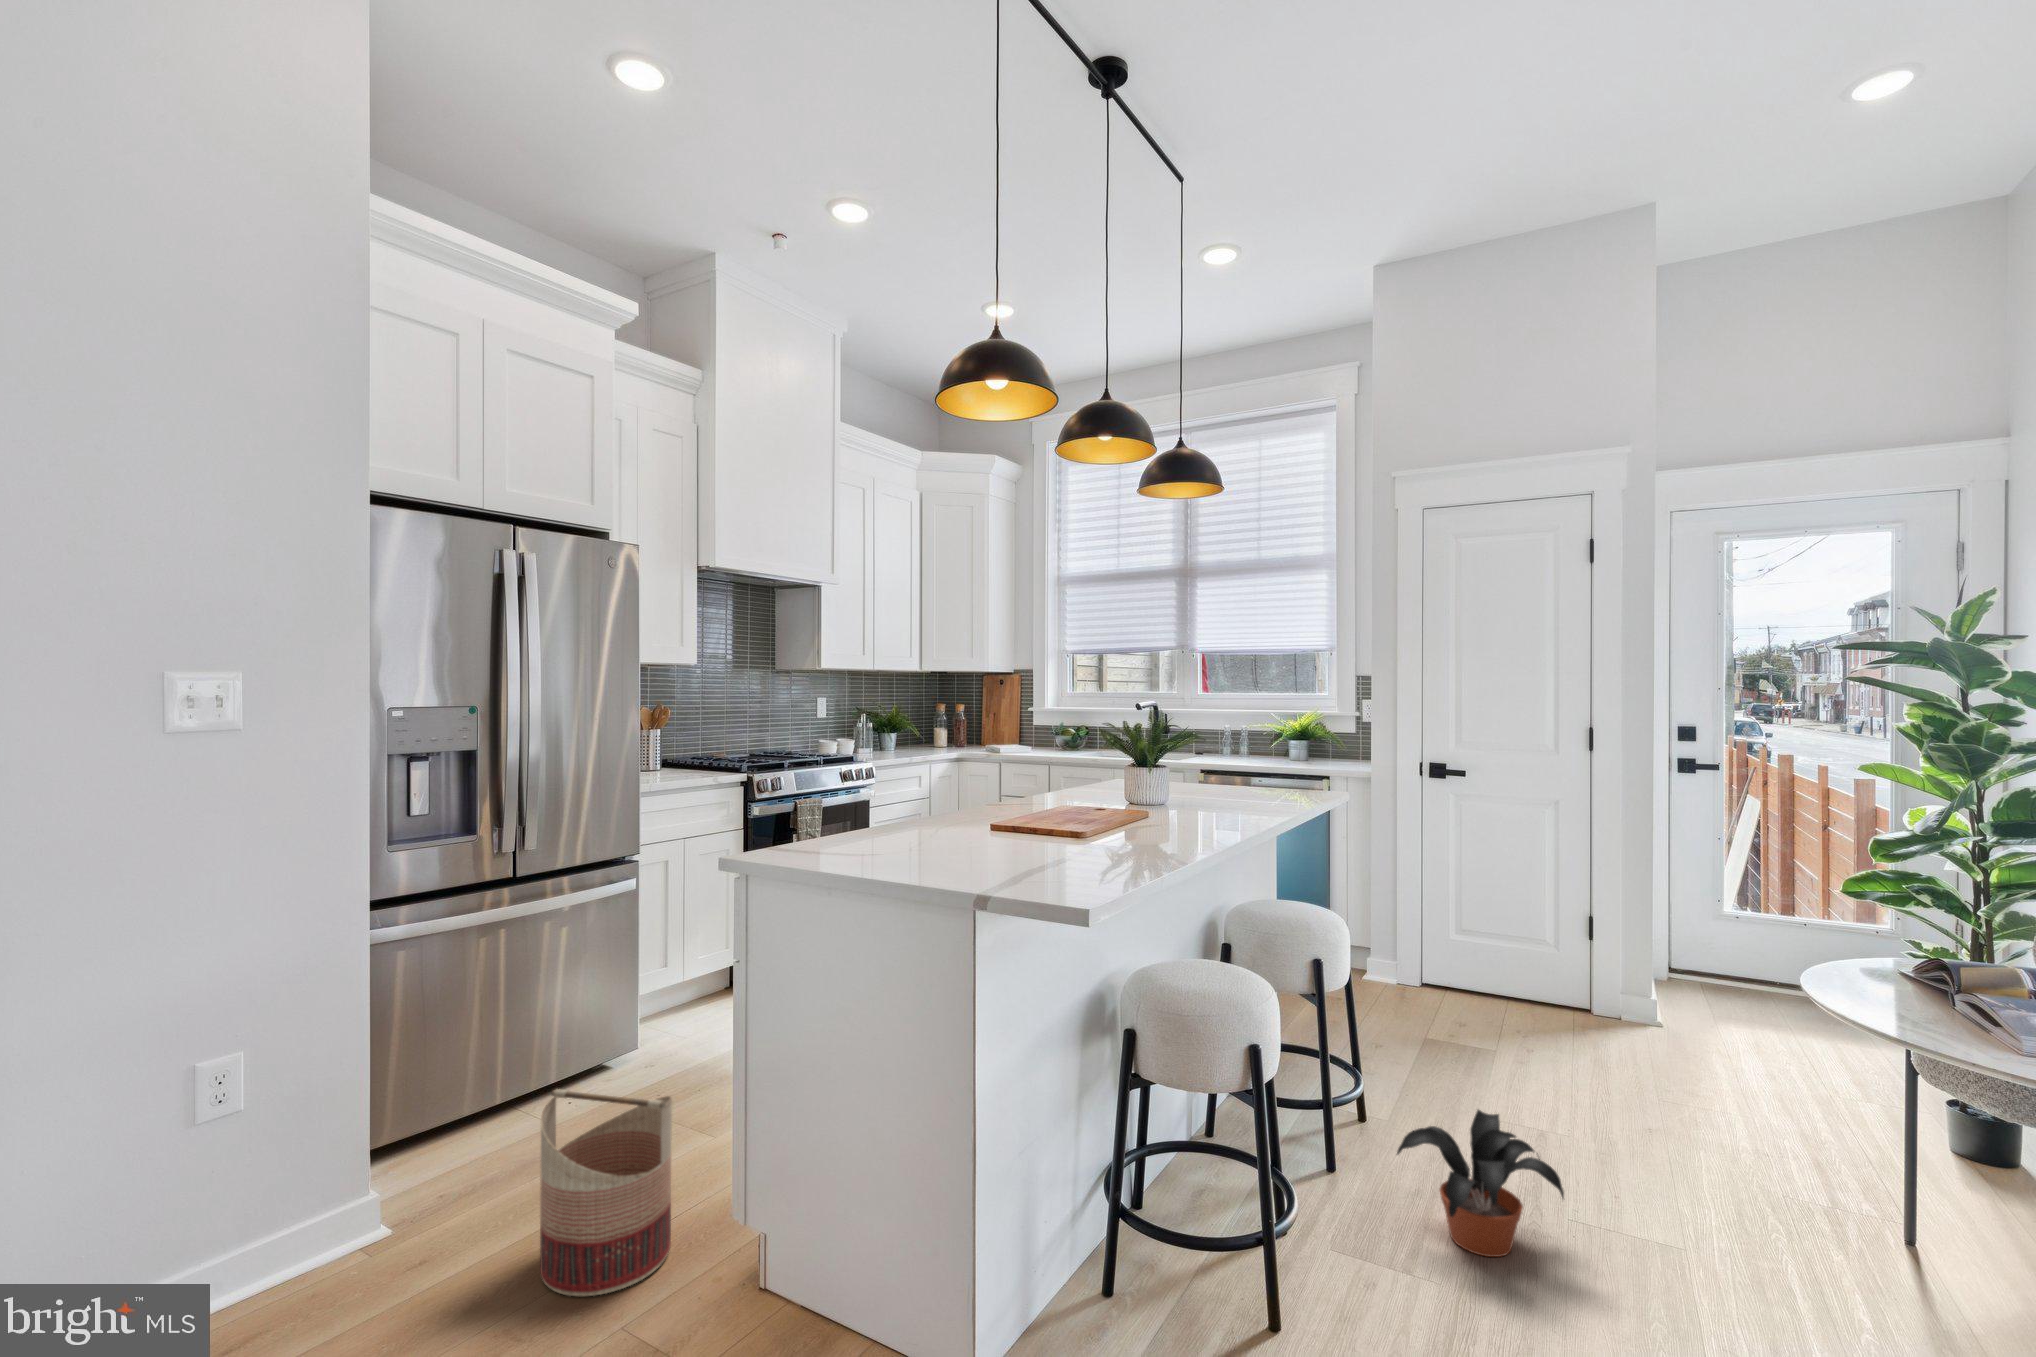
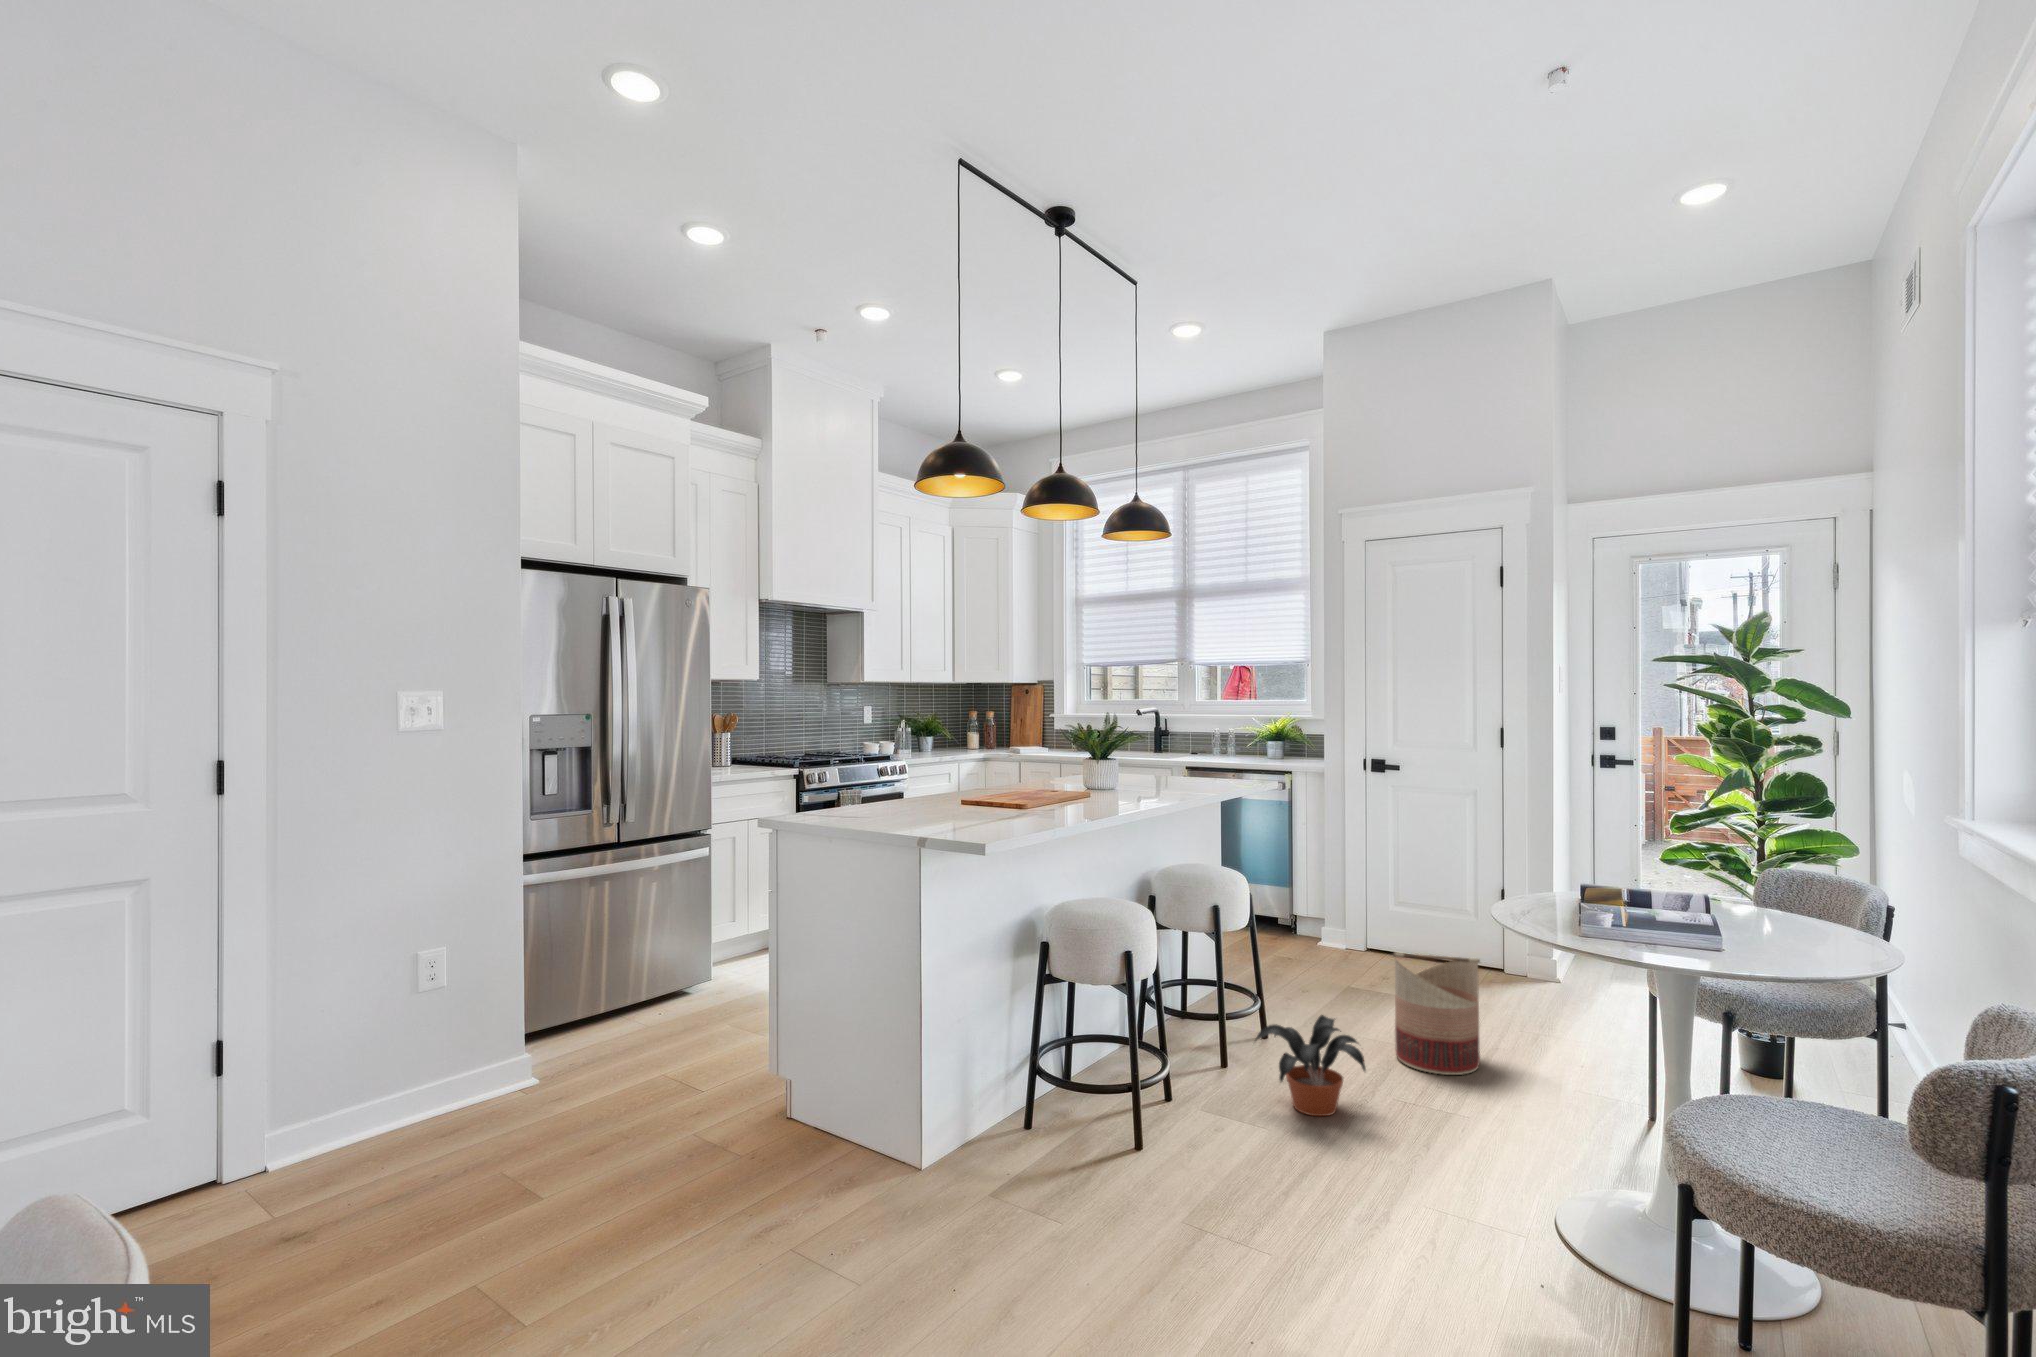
basket: present [540,1089,672,1296] -> present [1393,953,1480,1075]

